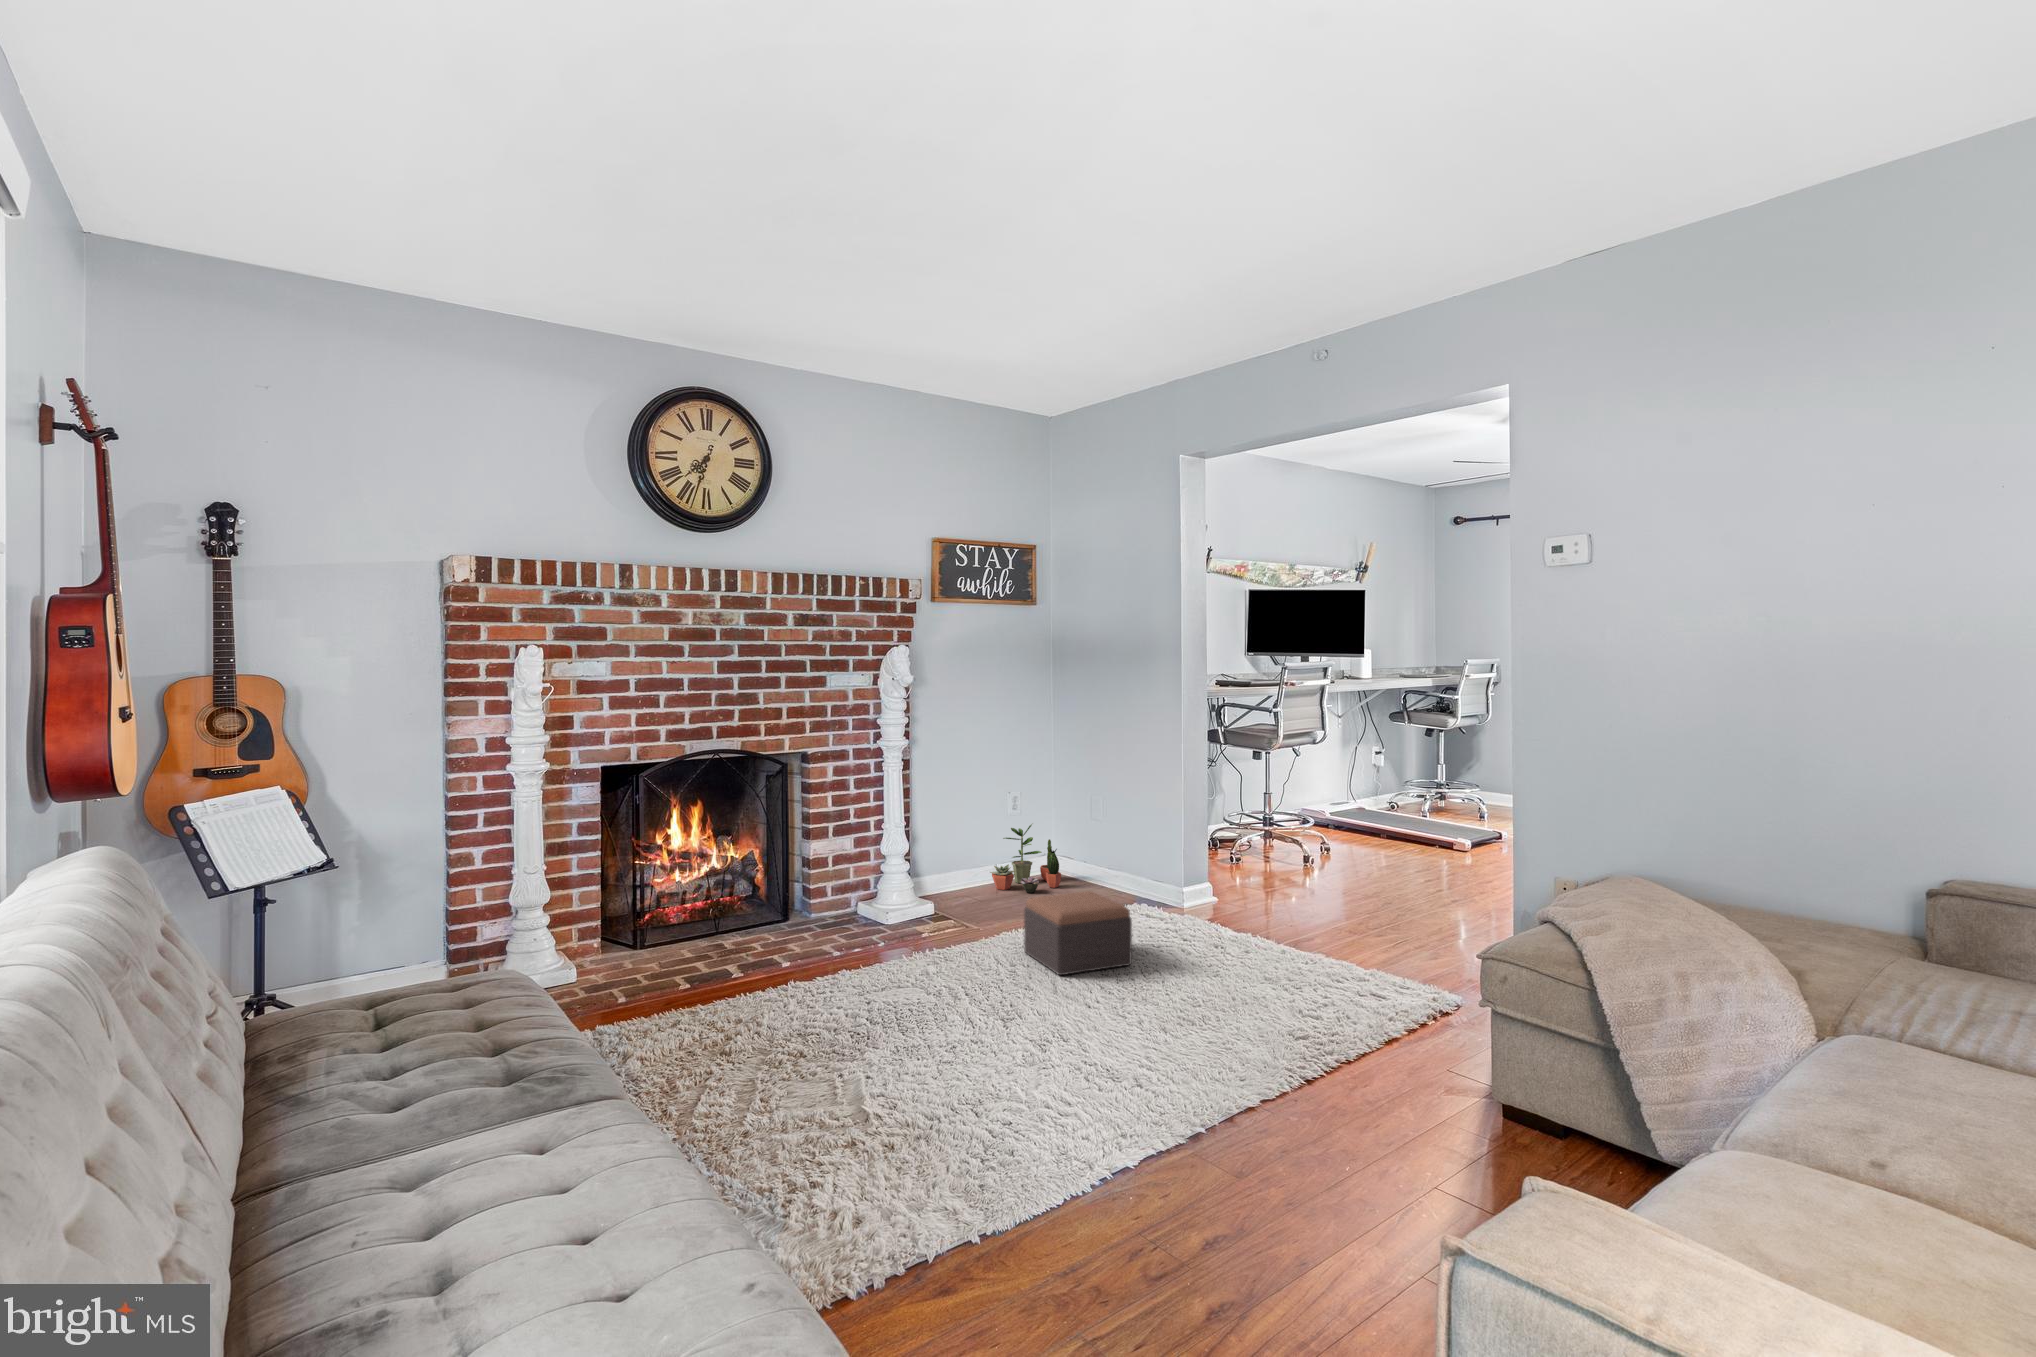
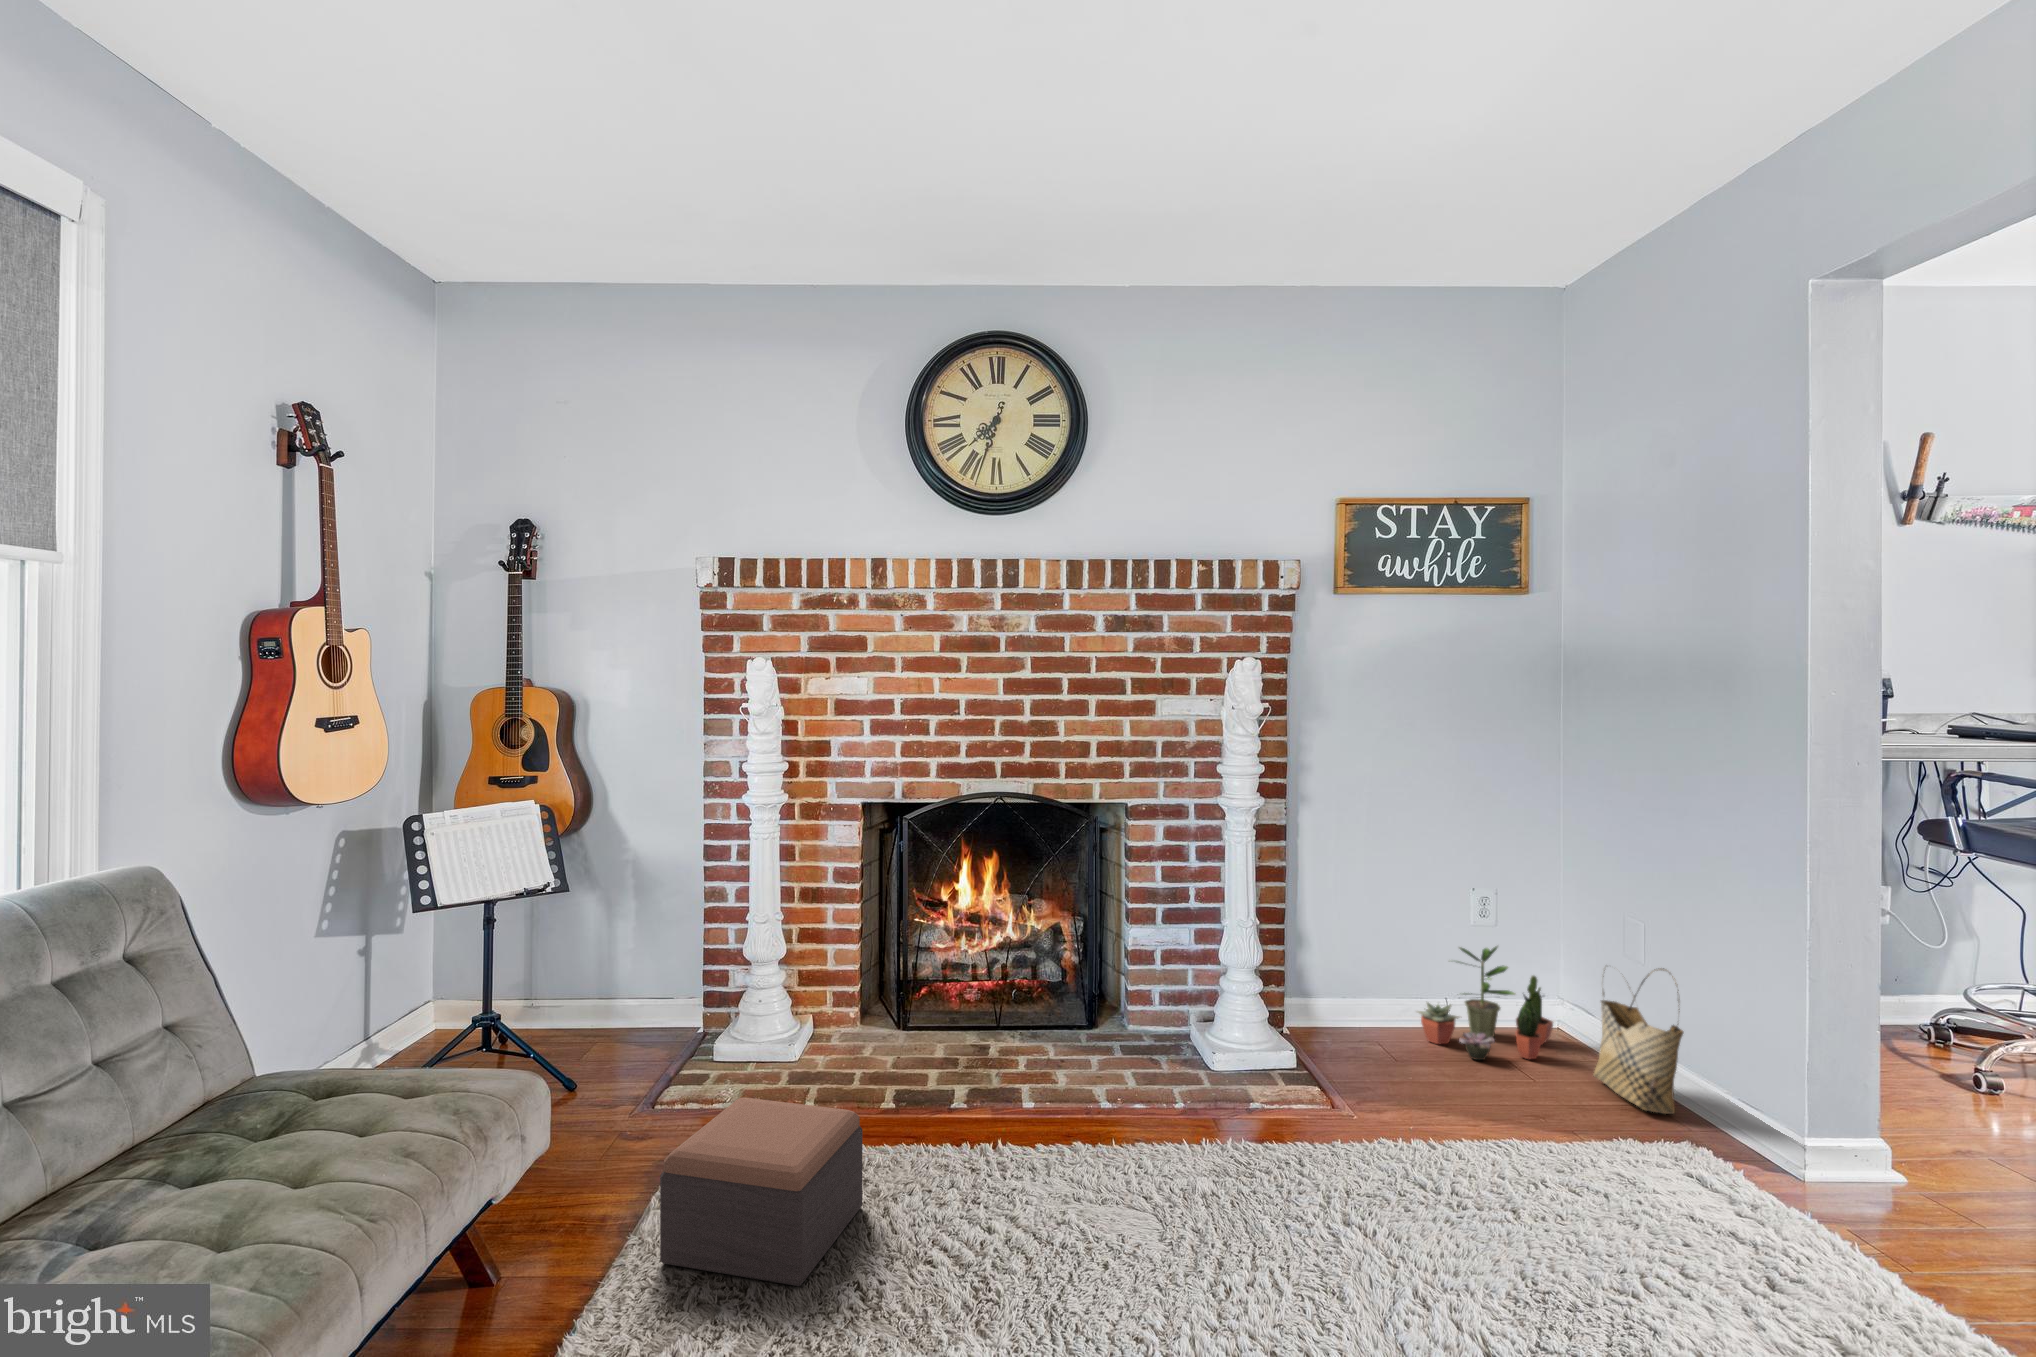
woven basket: none [1092,819,1141,897] -> present [1594,968,1684,1114]
footstool: present [1024,891,1132,975] -> present [660,1097,863,1286]

